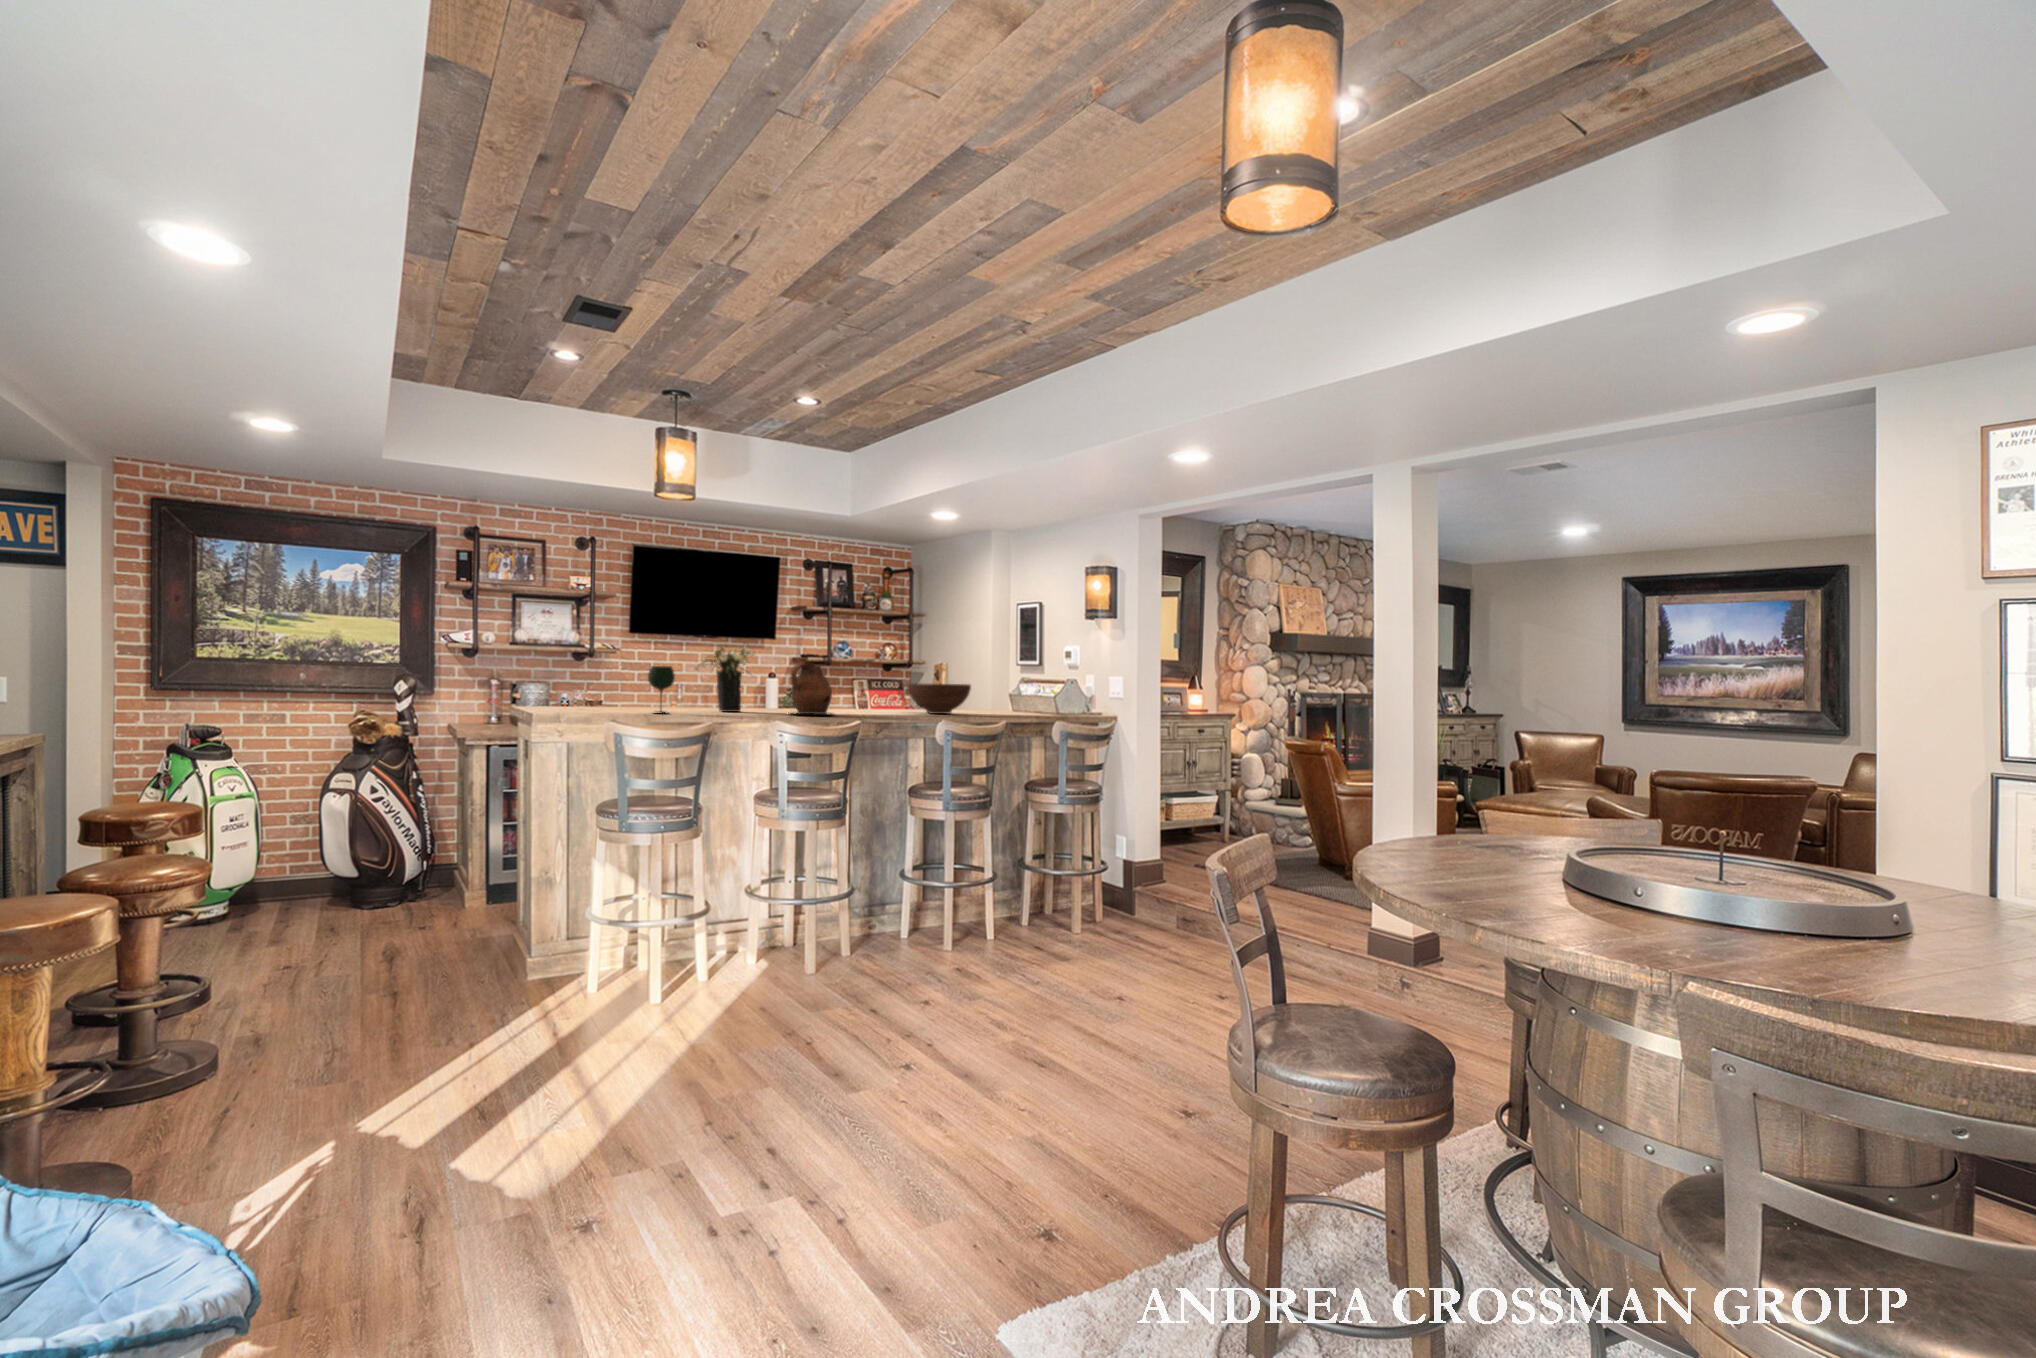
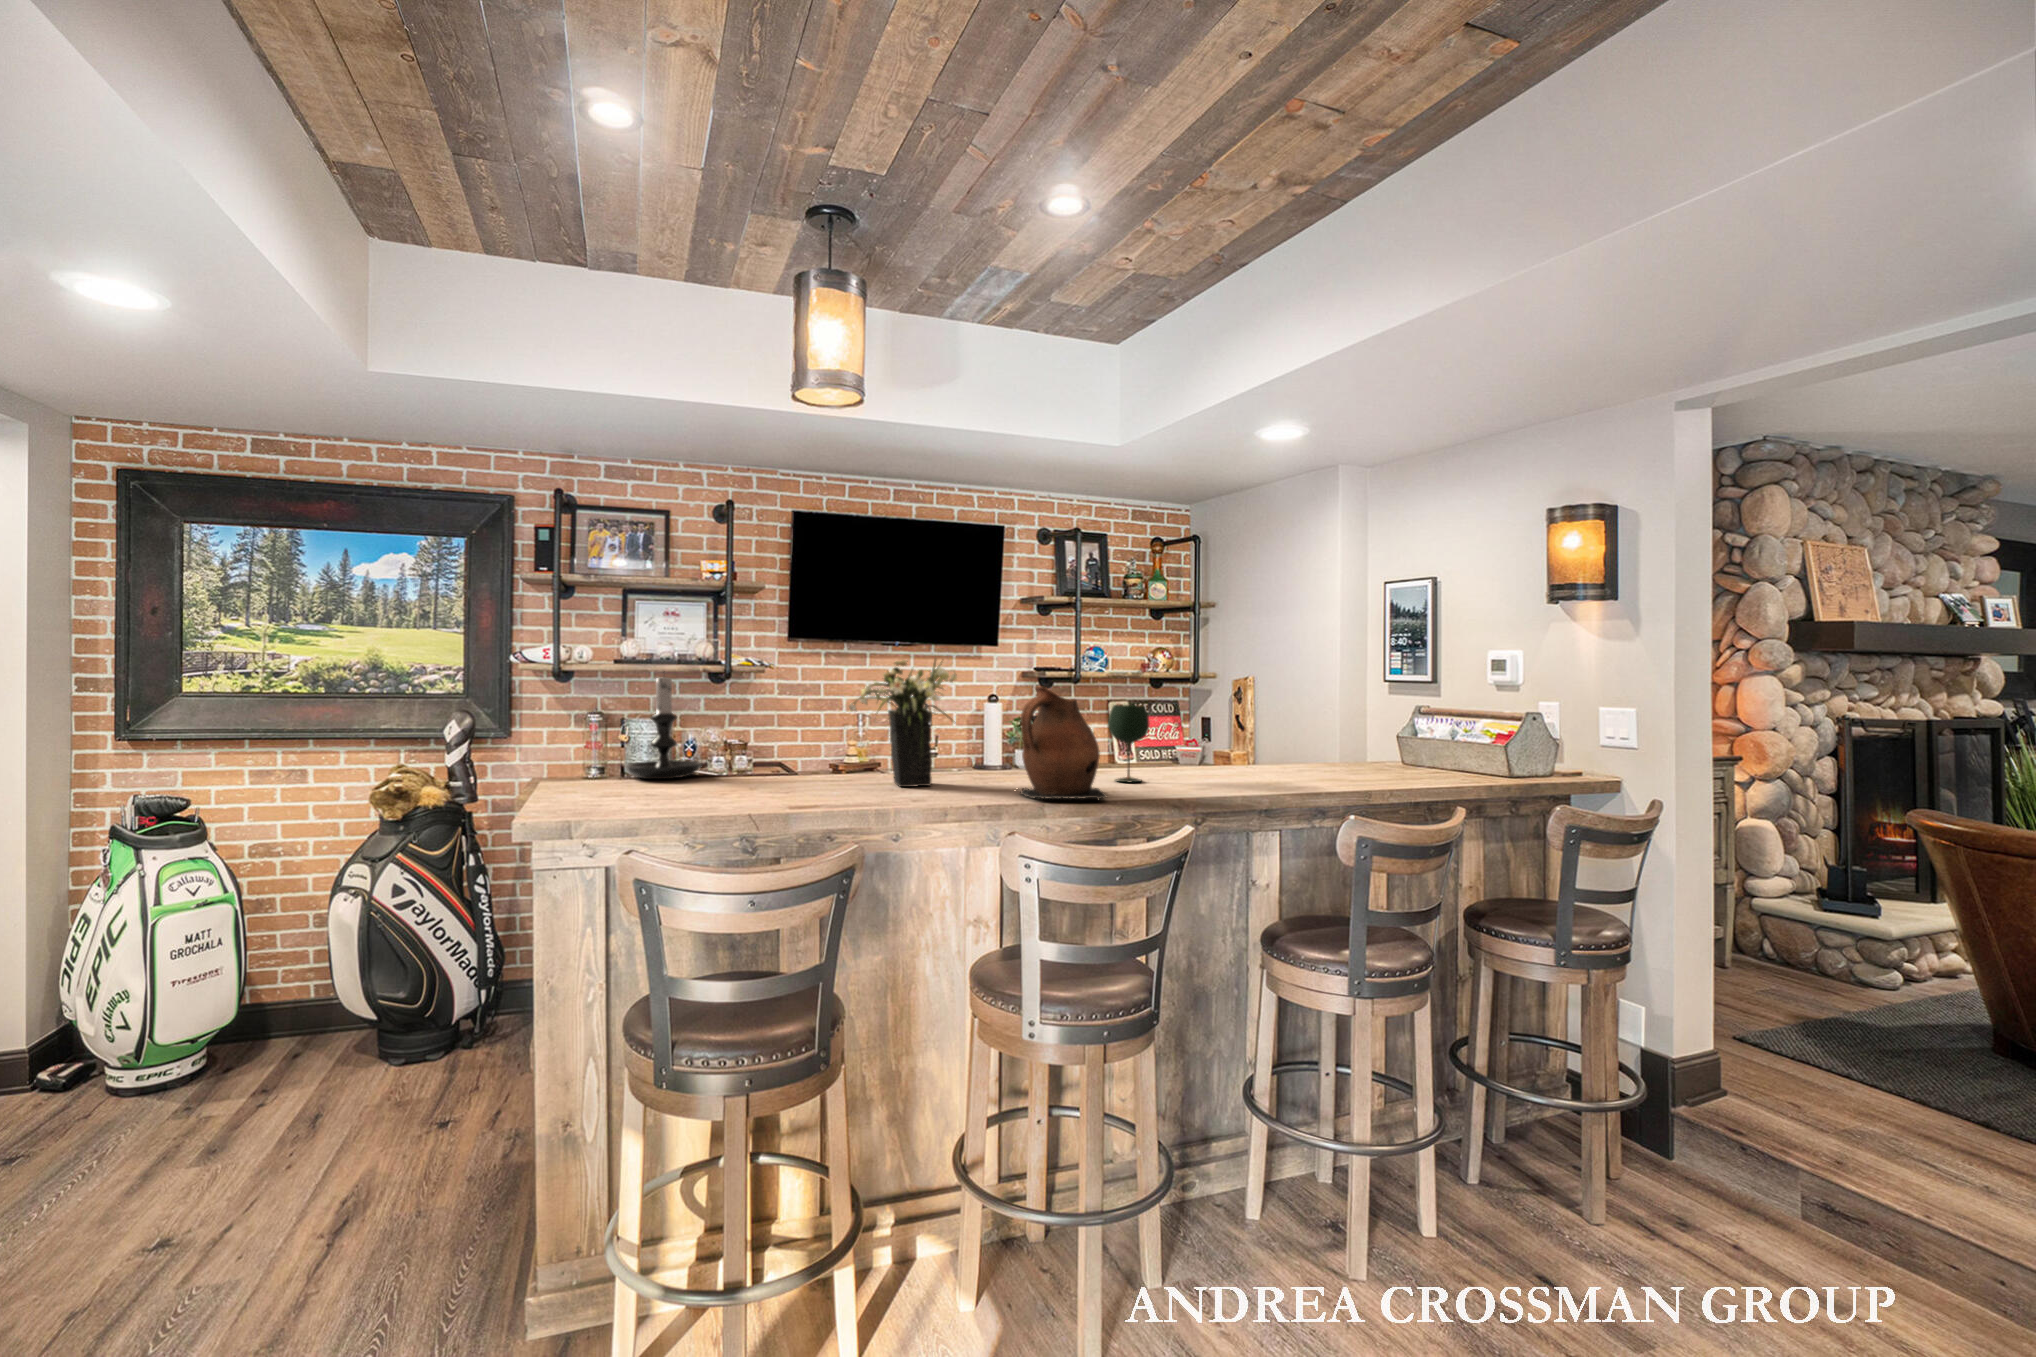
candle holder: none [558,646,605,708] -> present [625,677,702,779]
wine glass: present [648,666,675,714] -> present [1108,705,1149,782]
fruit bowl: present [908,684,971,714] -> none [1227,723,1350,782]

